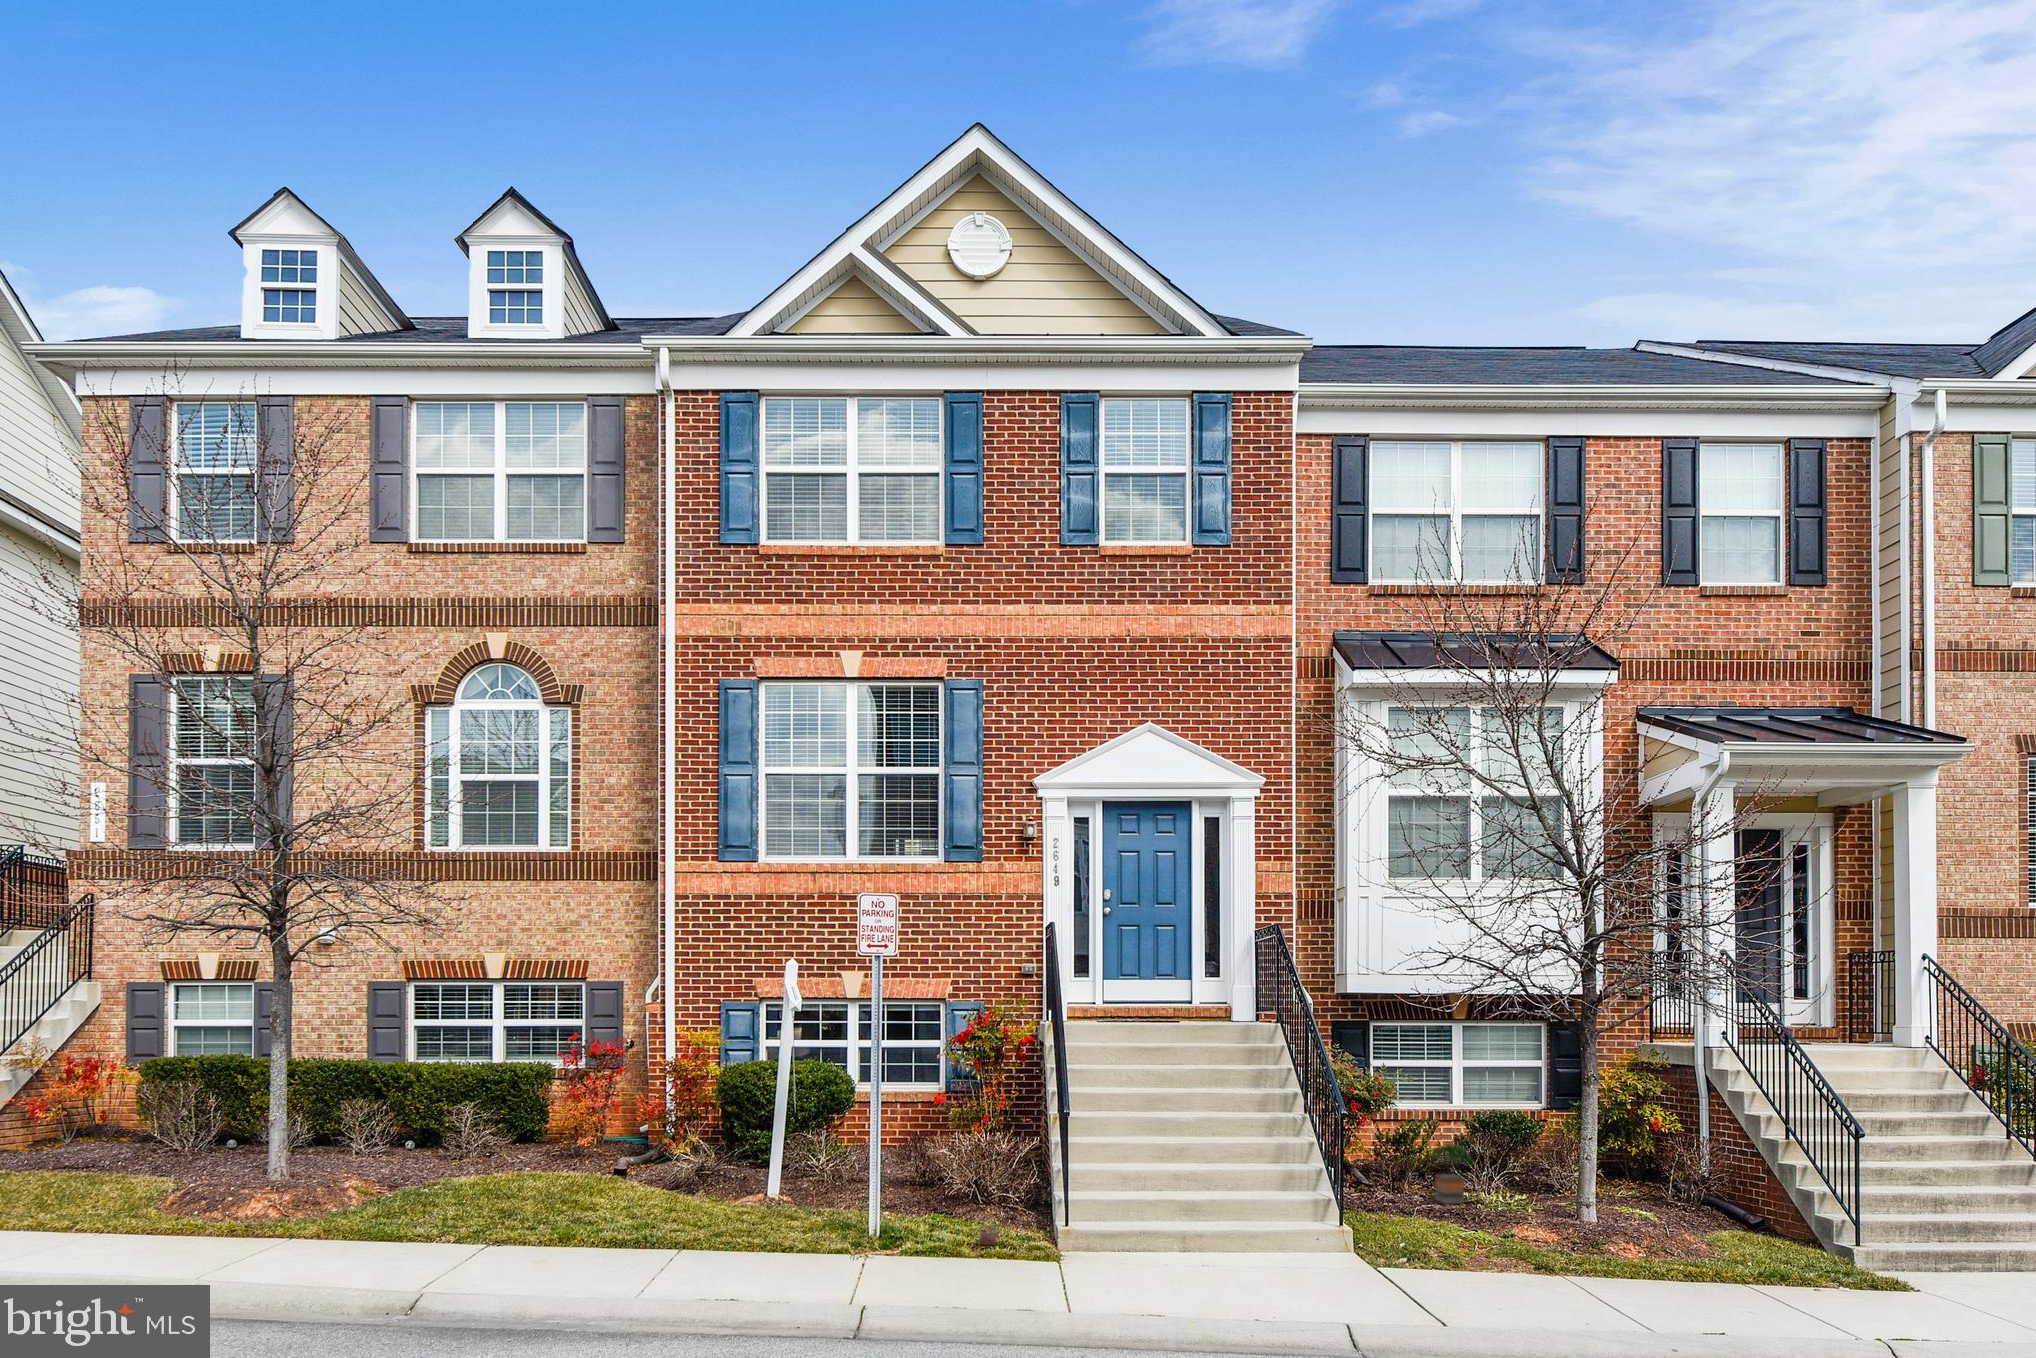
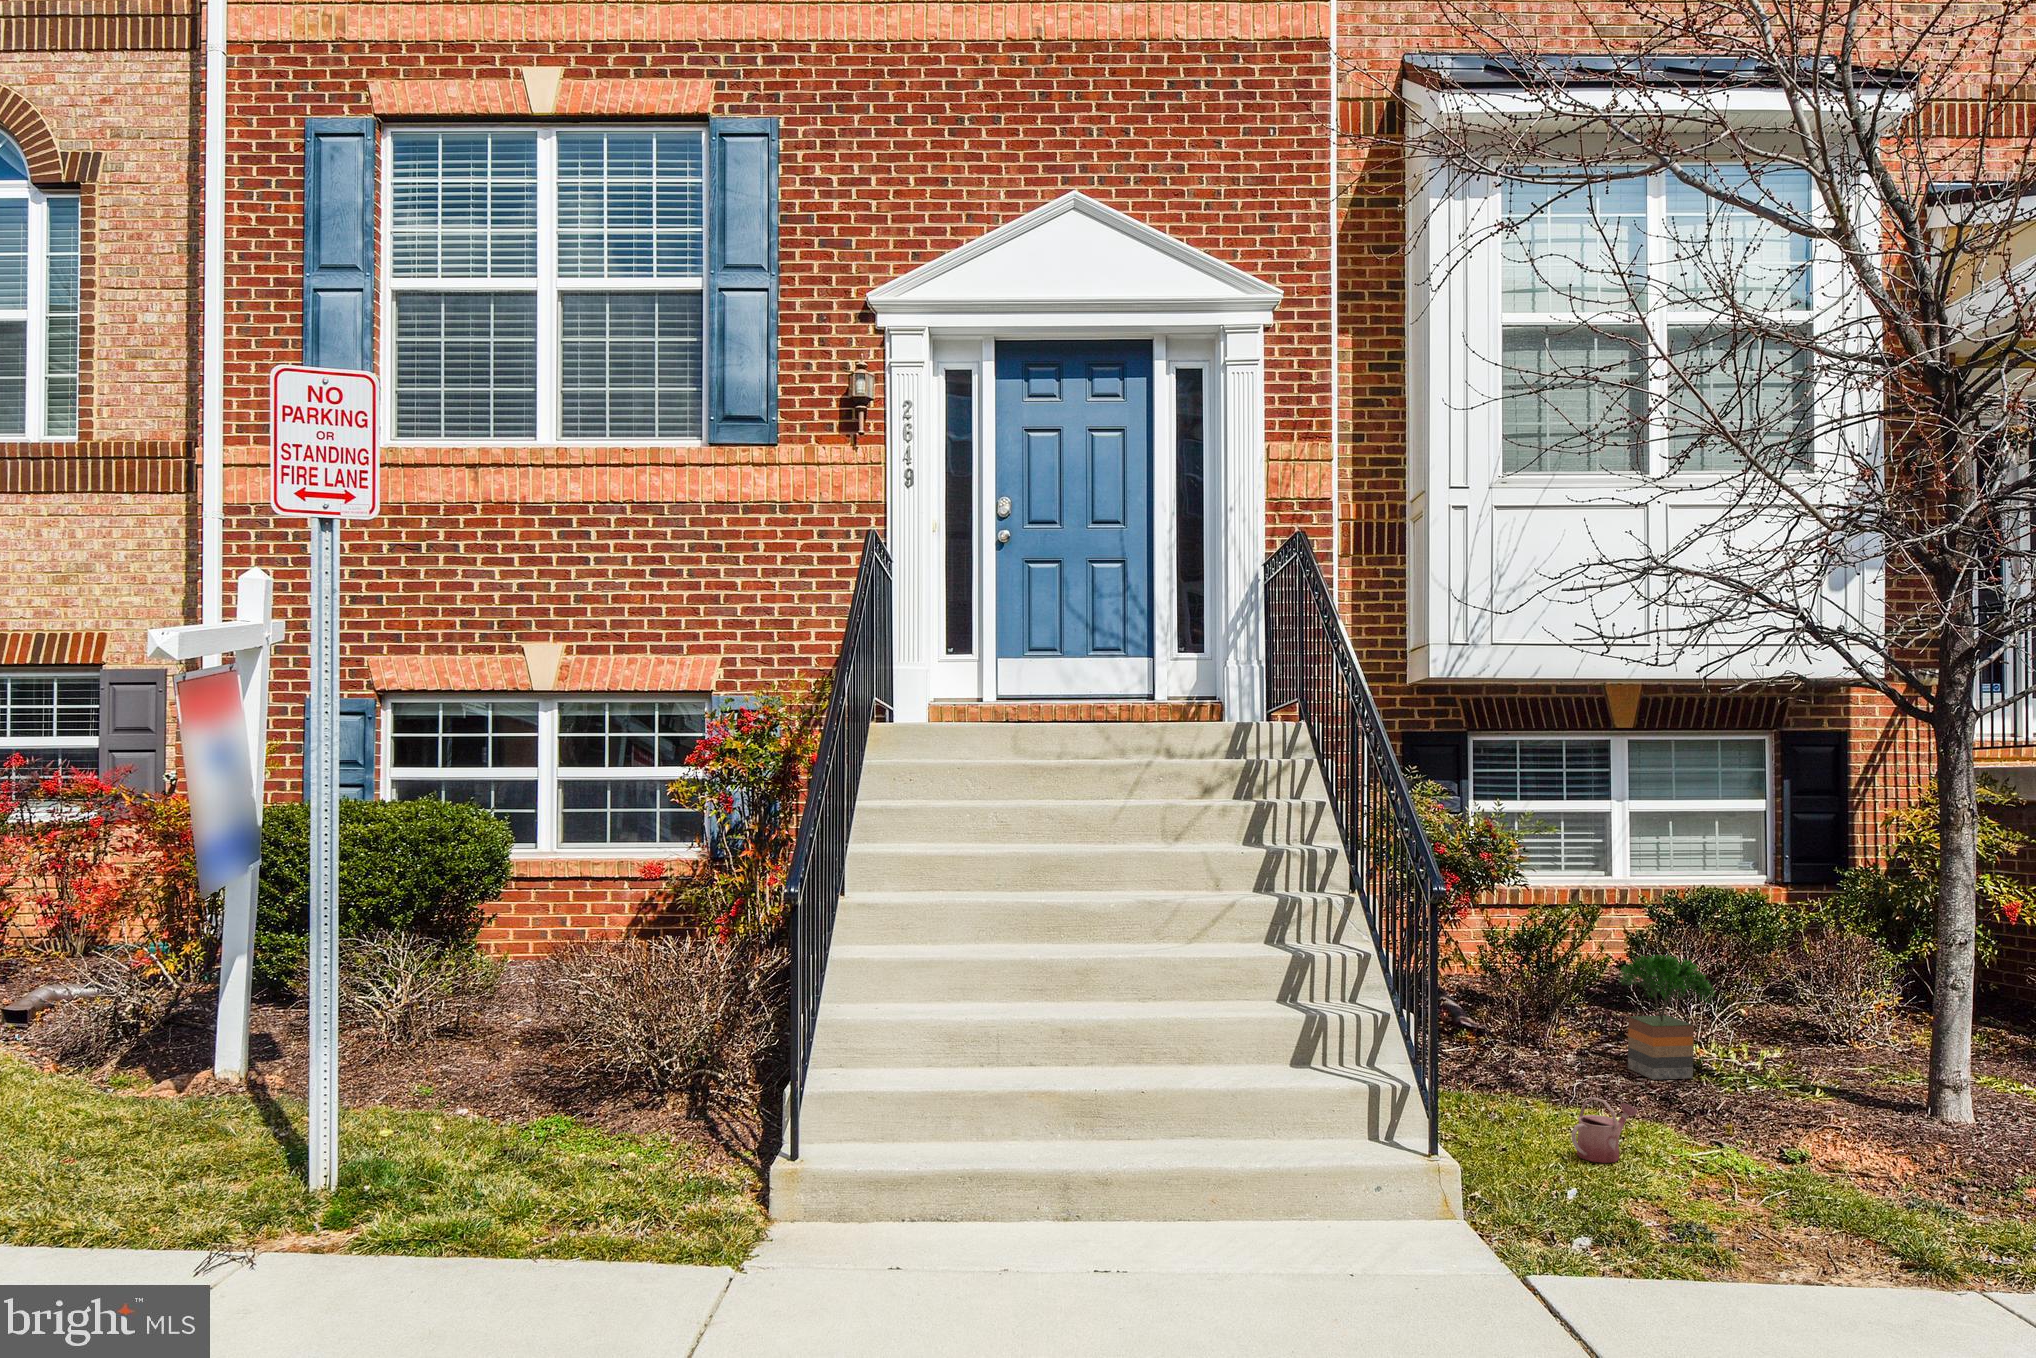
watering can: present [975,1219,1007,1245] -> present [1572,1097,1637,1163]

